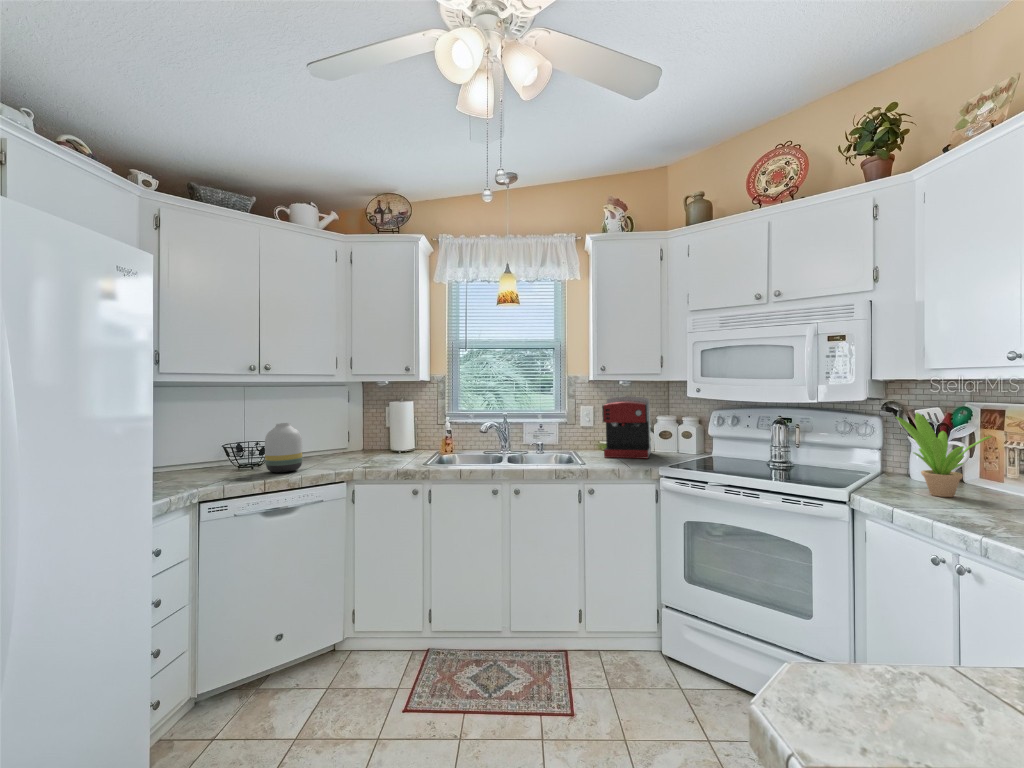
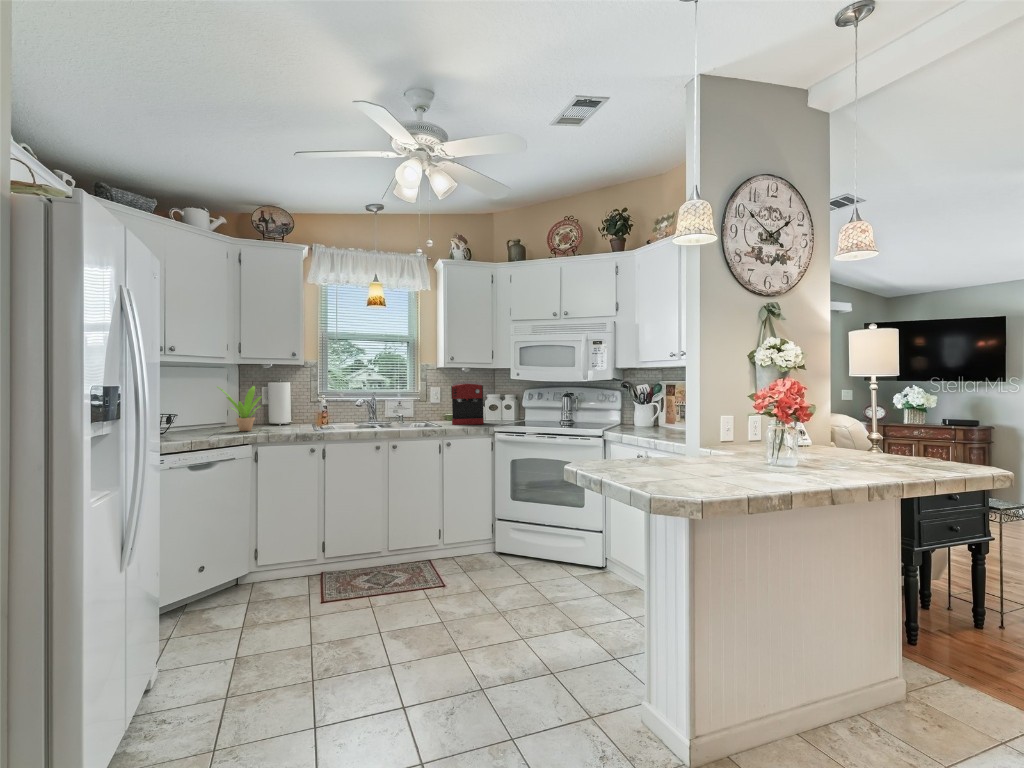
potted plant: present [896,413,992,497] -> present [217,386,262,431]
vase: present [265,423,302,472] -> none [181,395,214,436]

